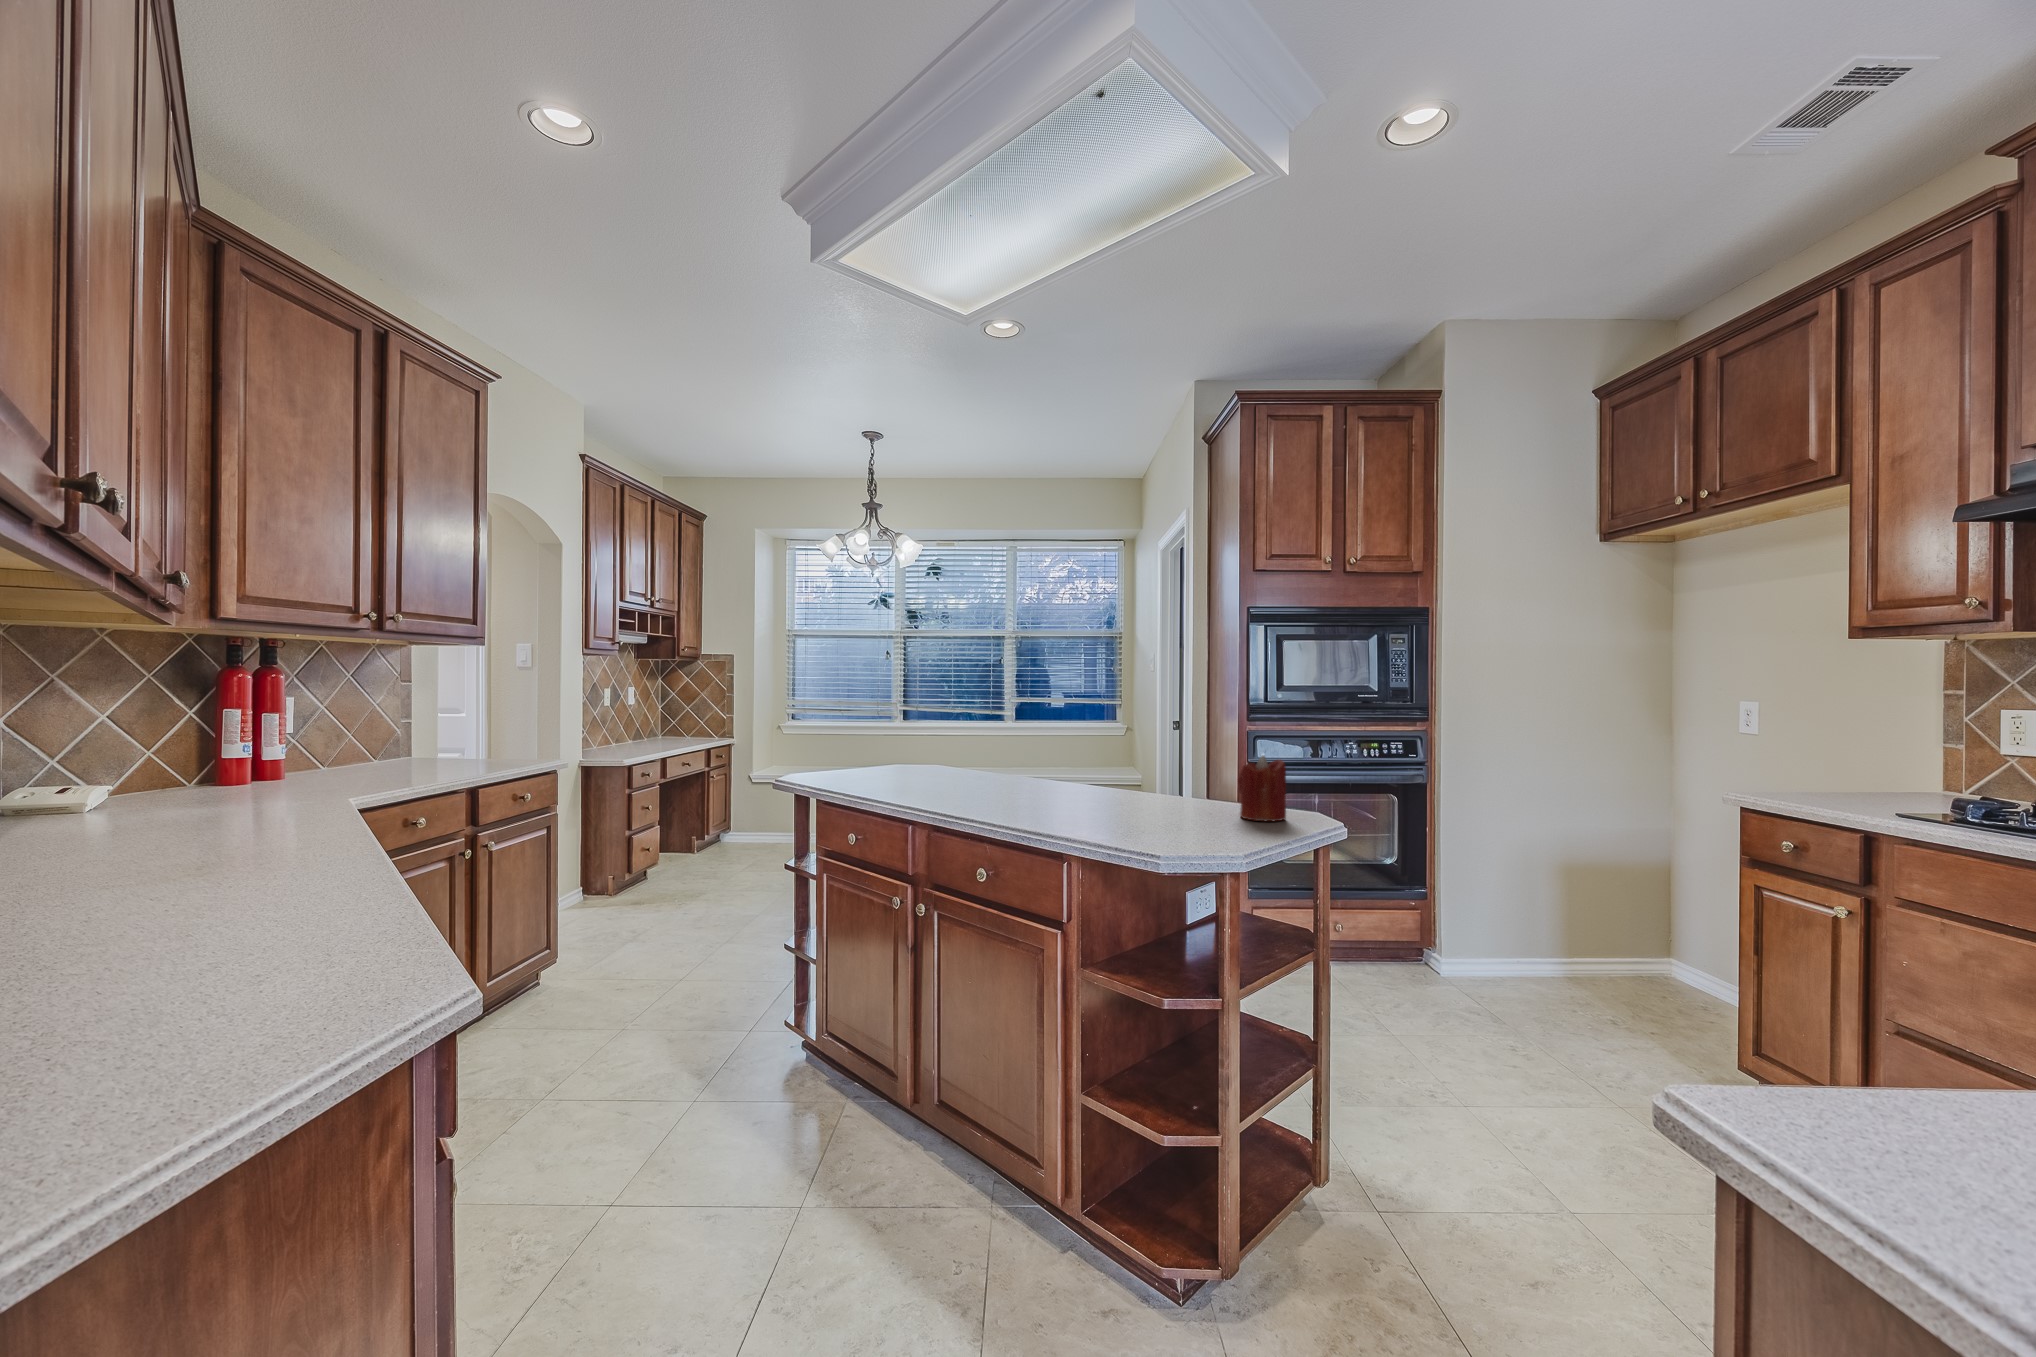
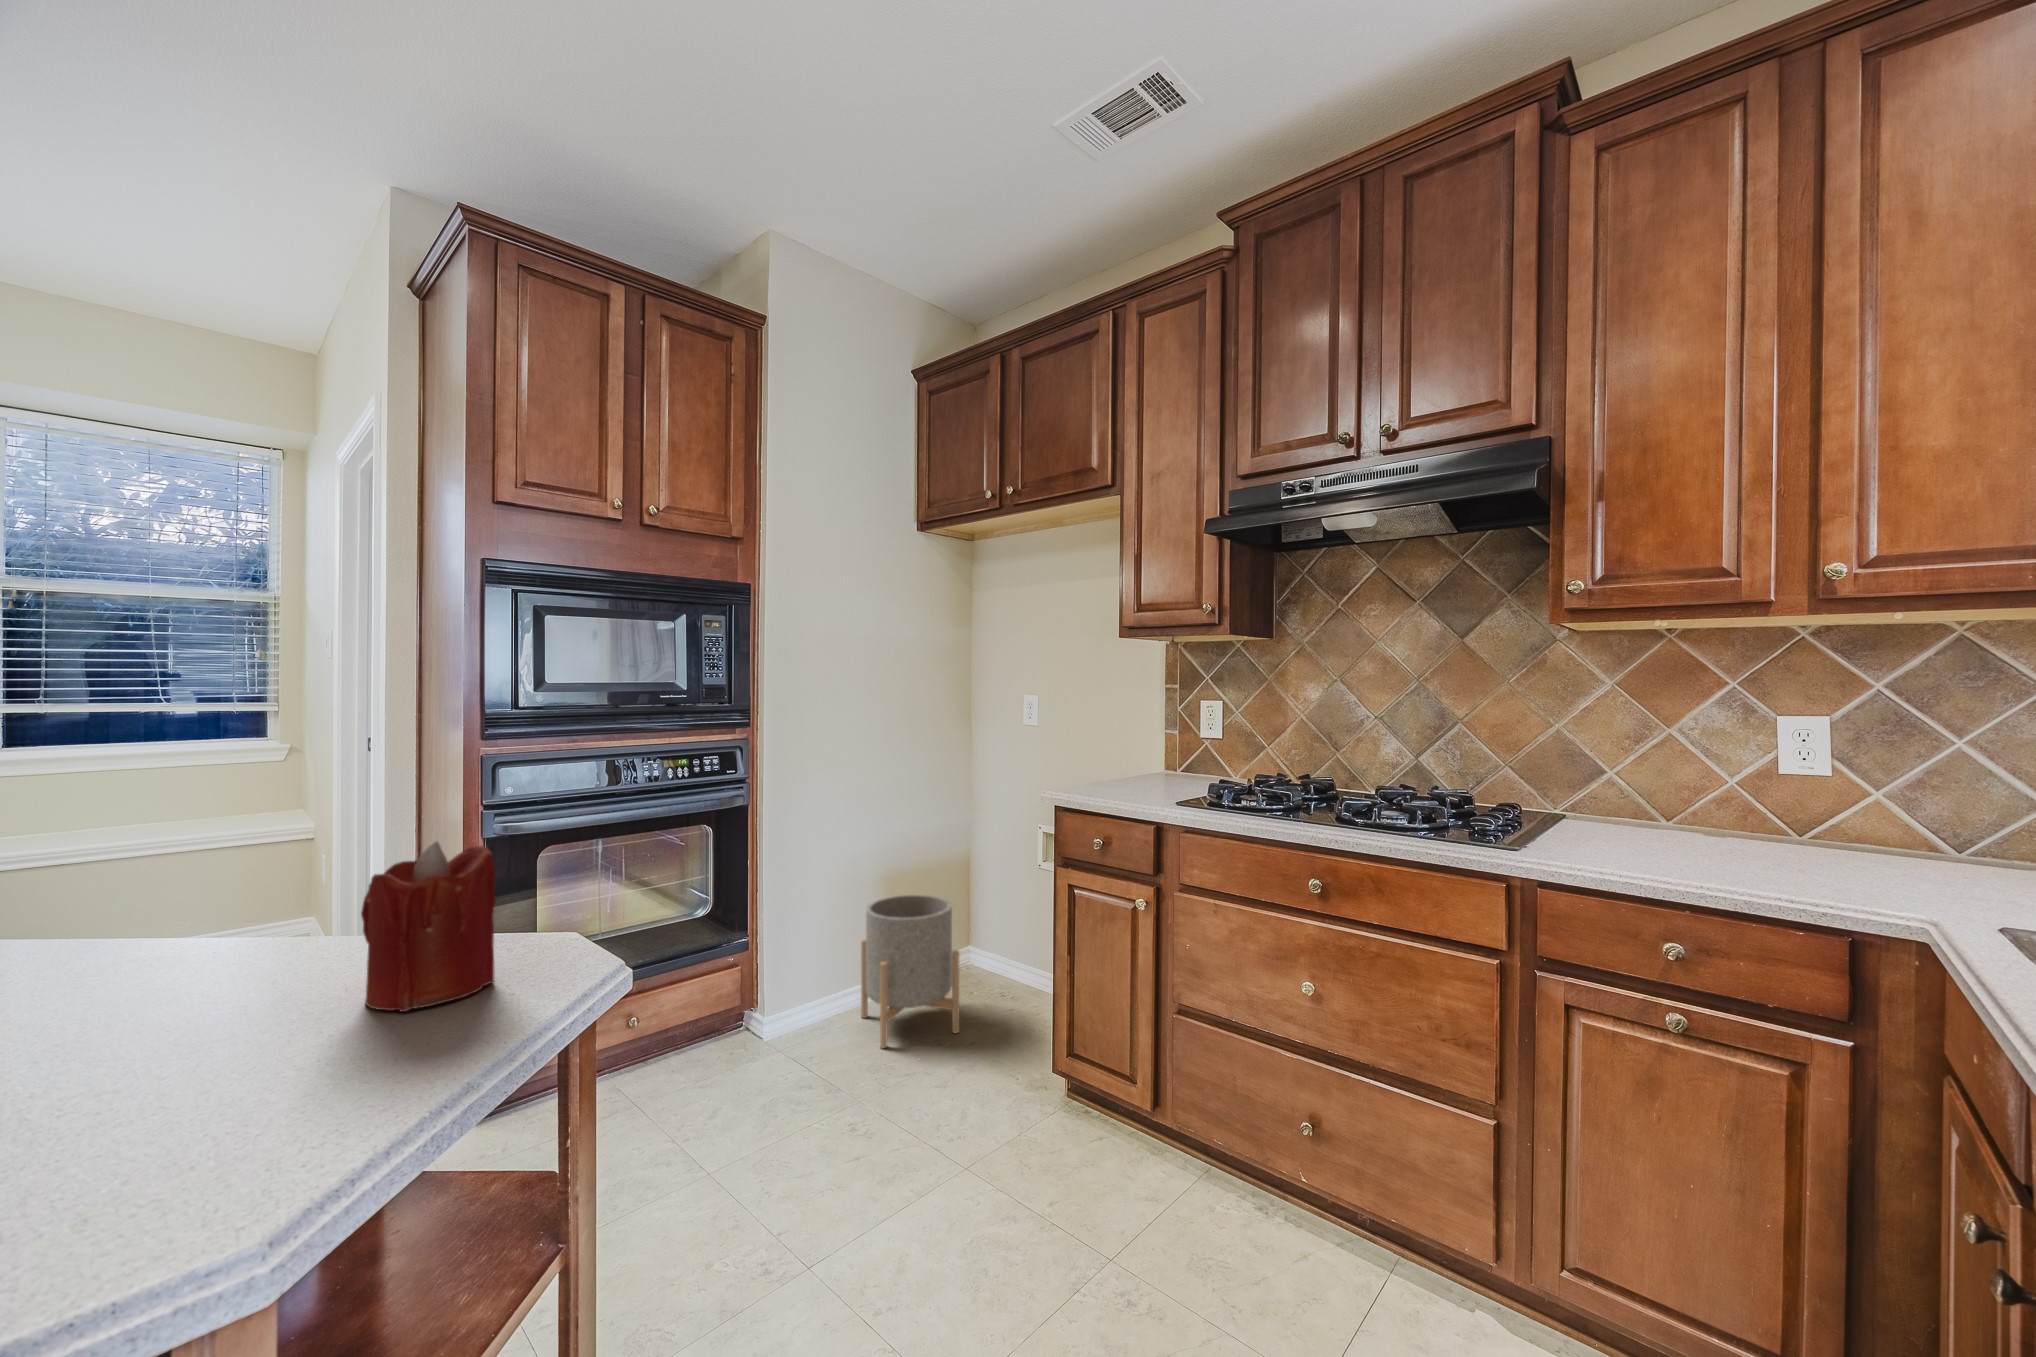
planter: none [1534,881,1640,1019] -> present [861,895,959,1048]

